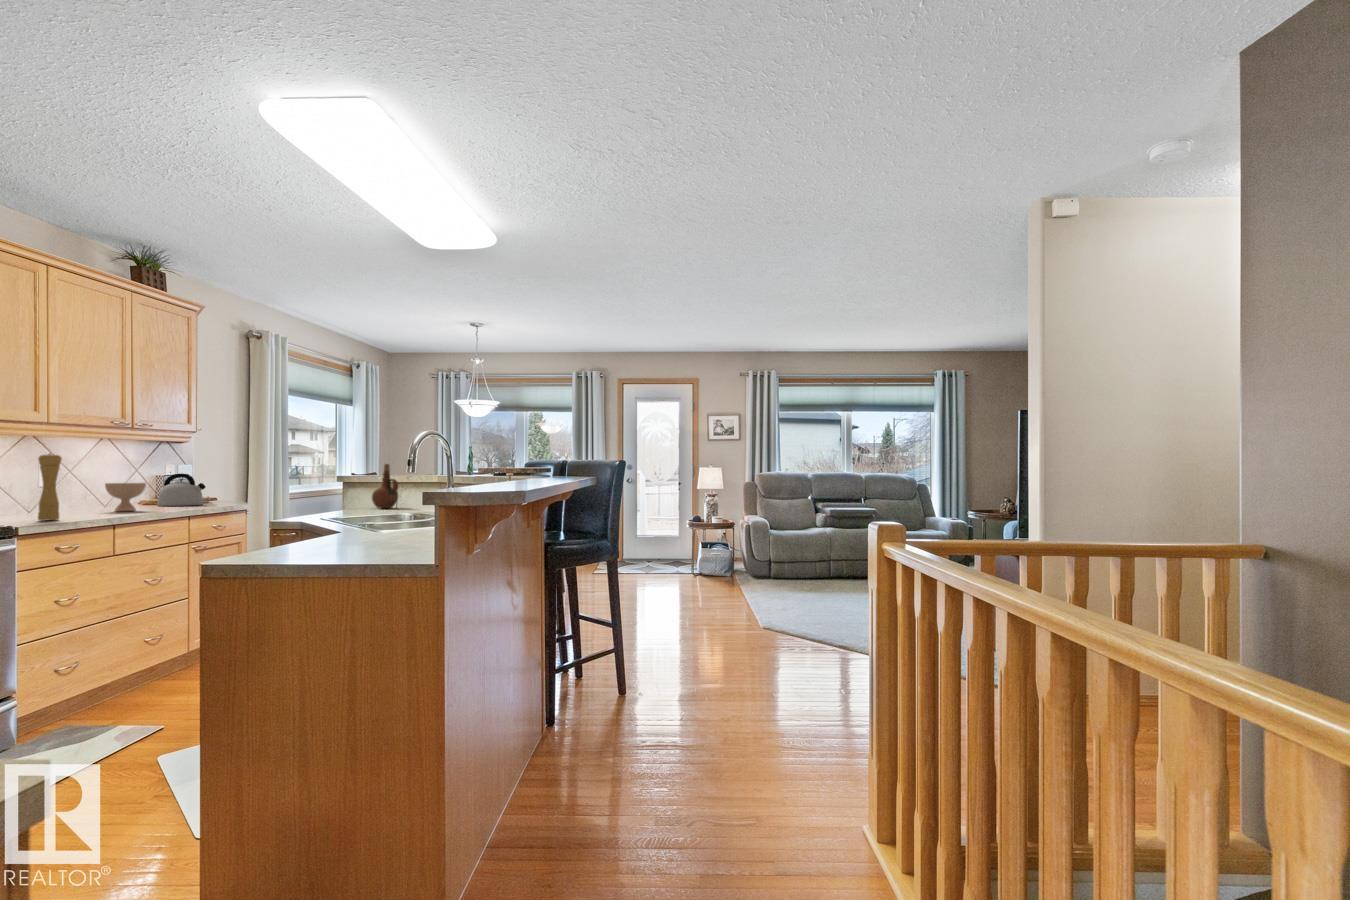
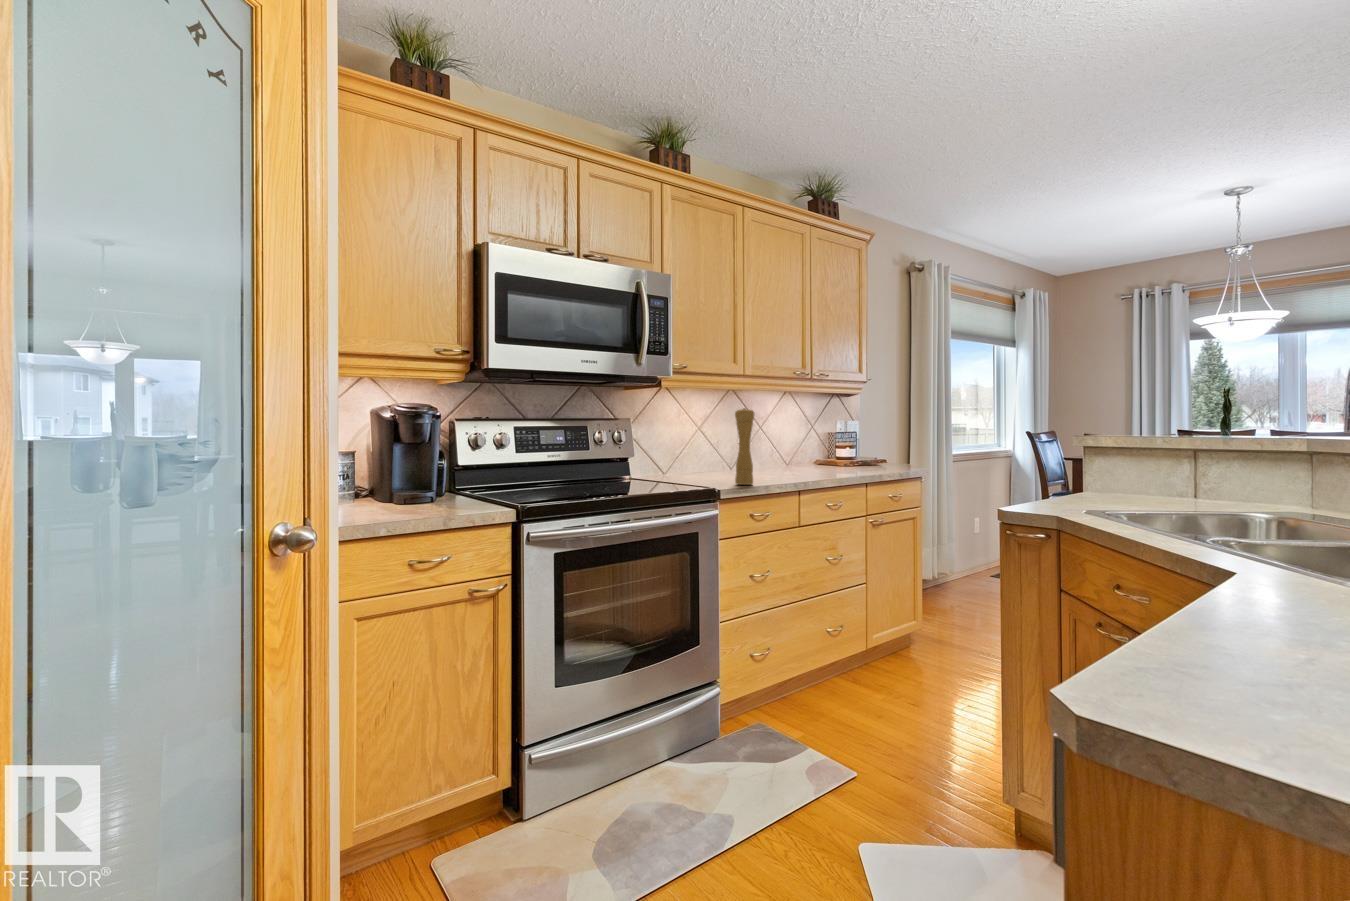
ceramic pitcher: present [372,464,398,508] -> none [1137,420,1192,496]
kettle: present [158,474,205,506] -> none [833,431,880,468]
bowl: present [105,483,146,511] -> none [789,442,826,474]

